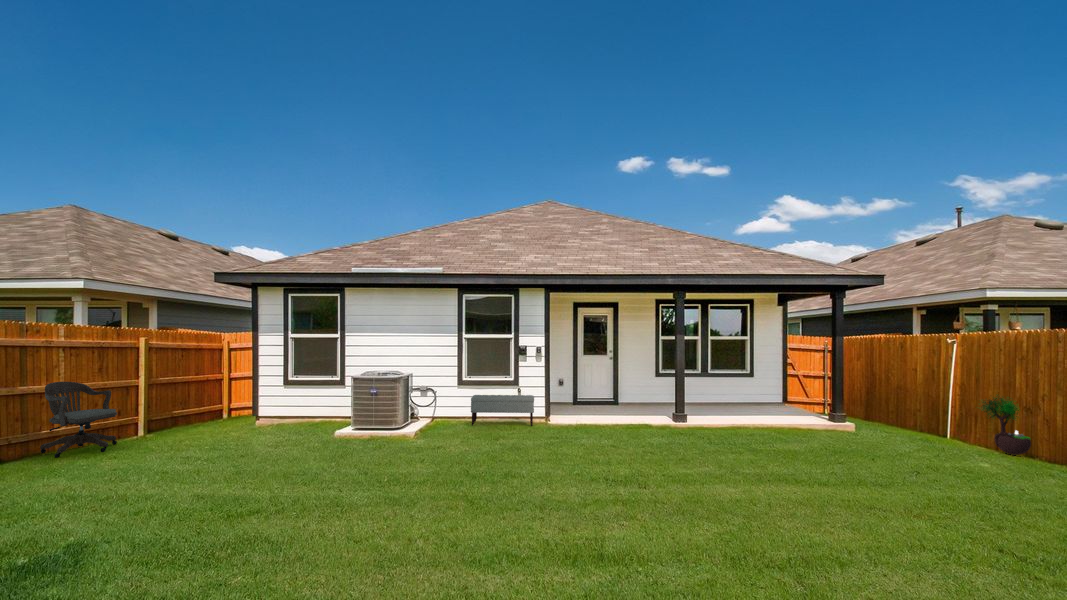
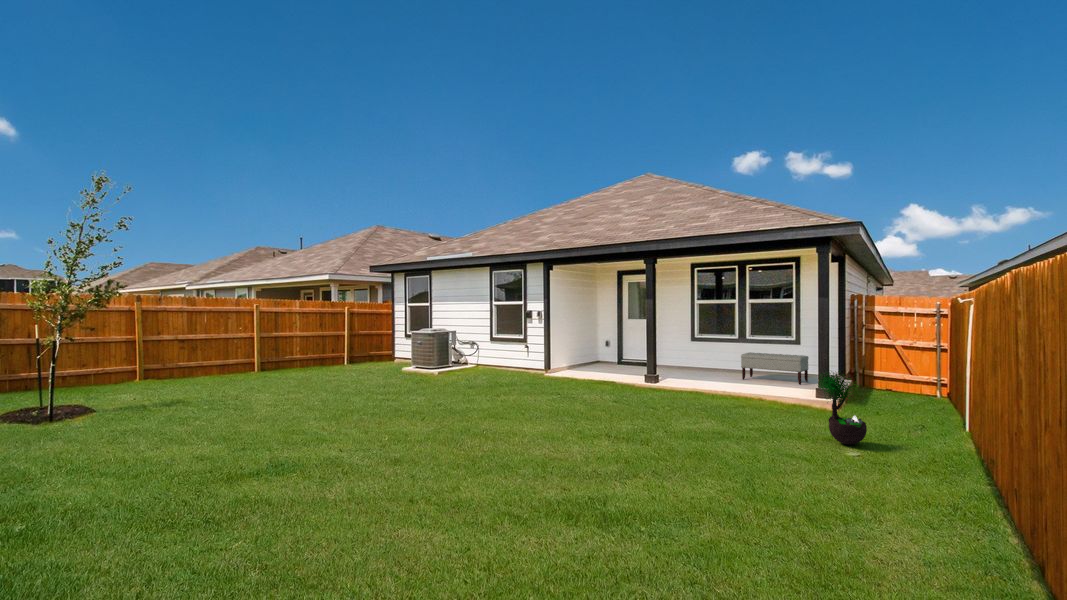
chair: present [40,382,117,458] -> none [285,331,318,369]
bench: present [471,395,534,426] -> present [741,352,809,385]

